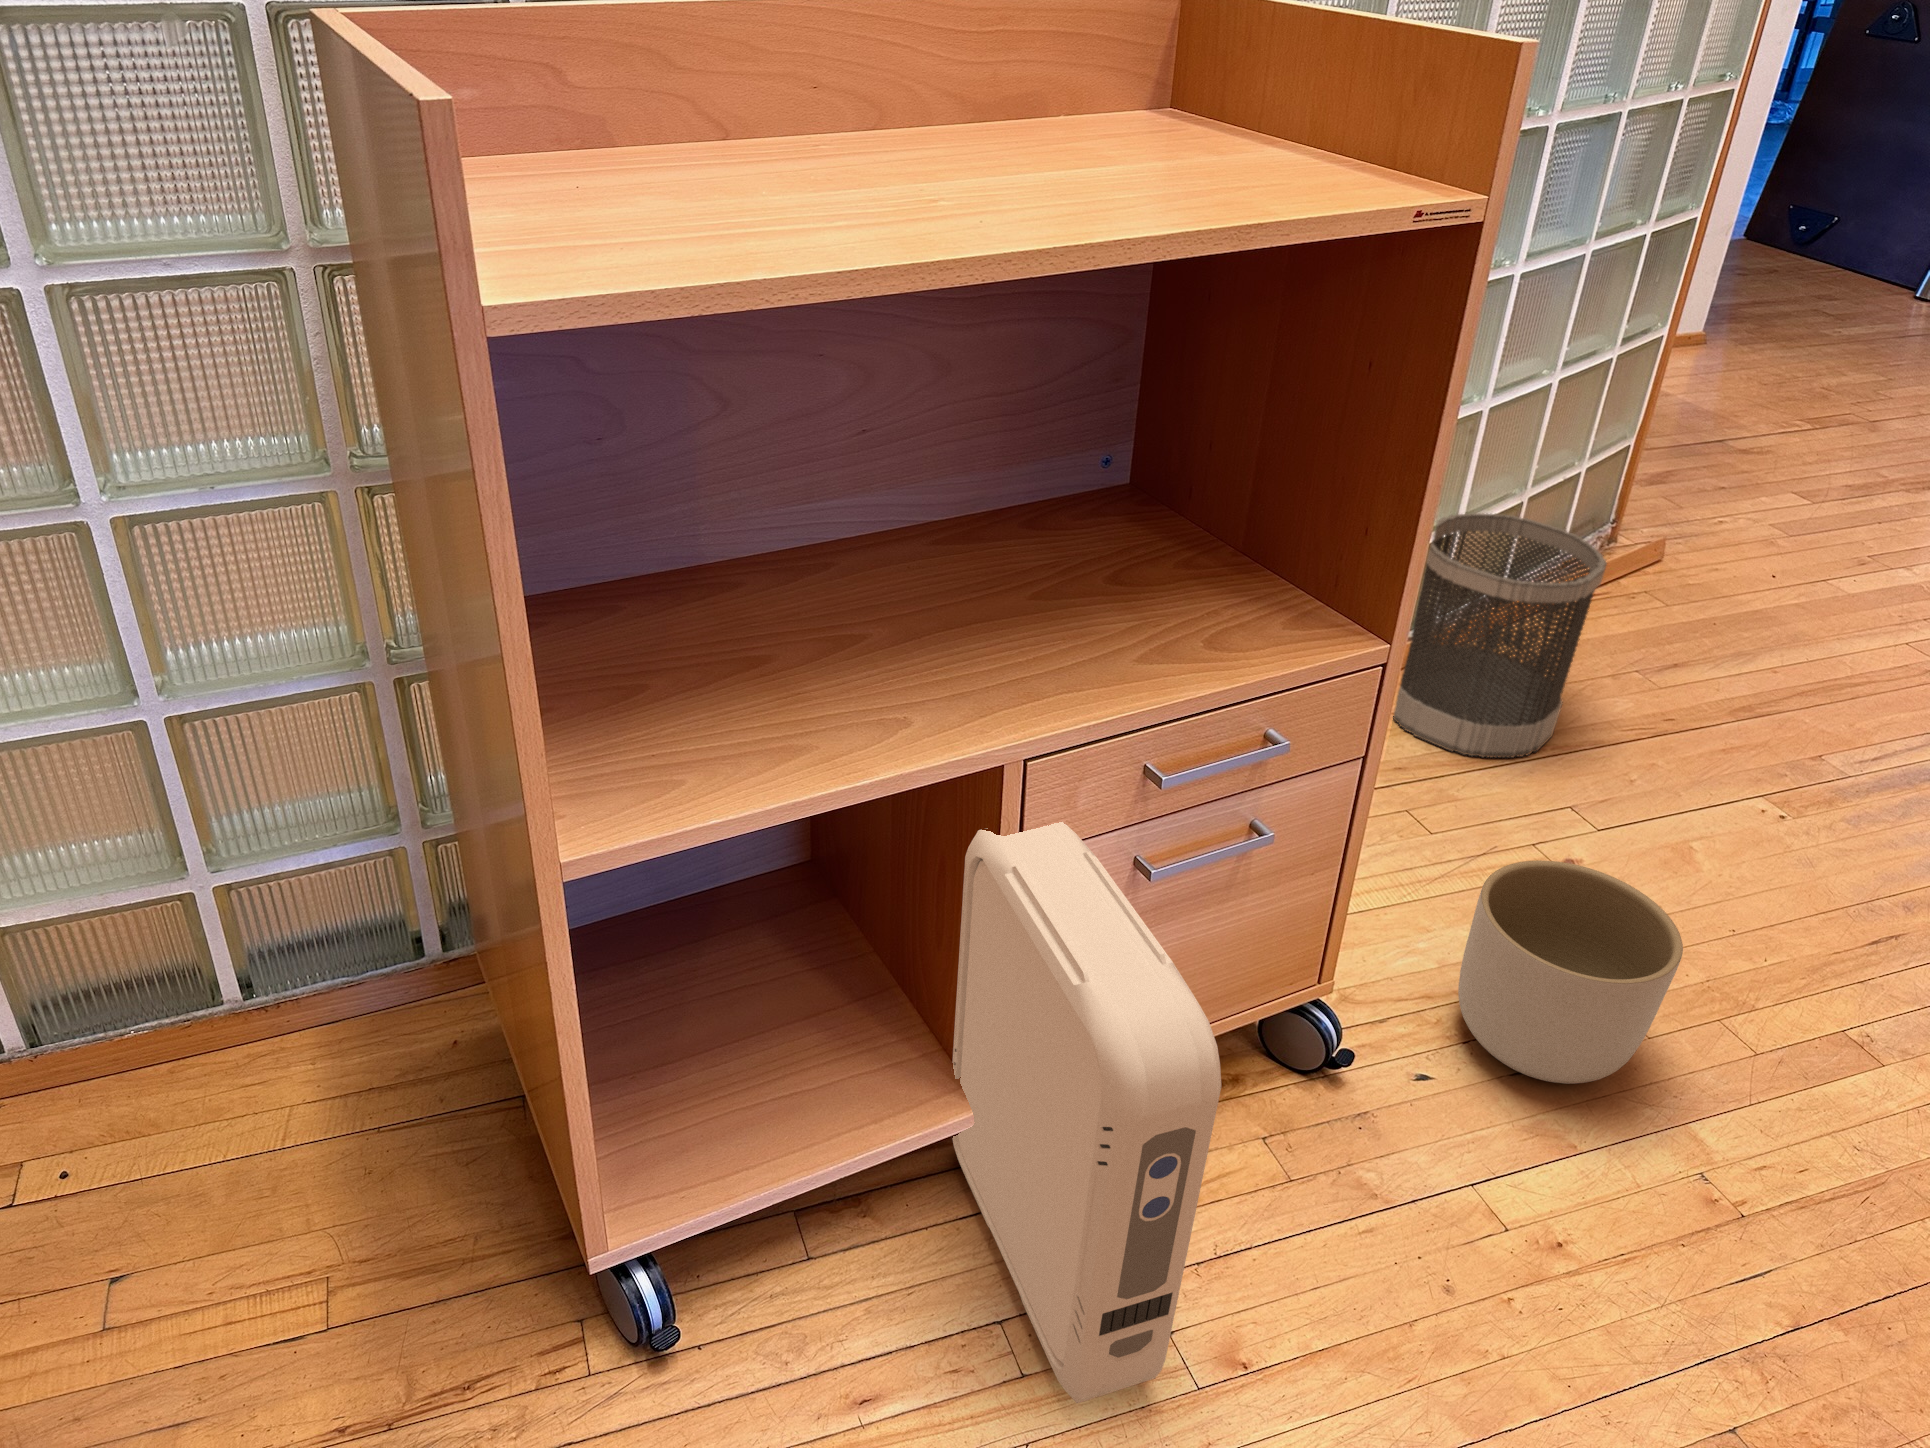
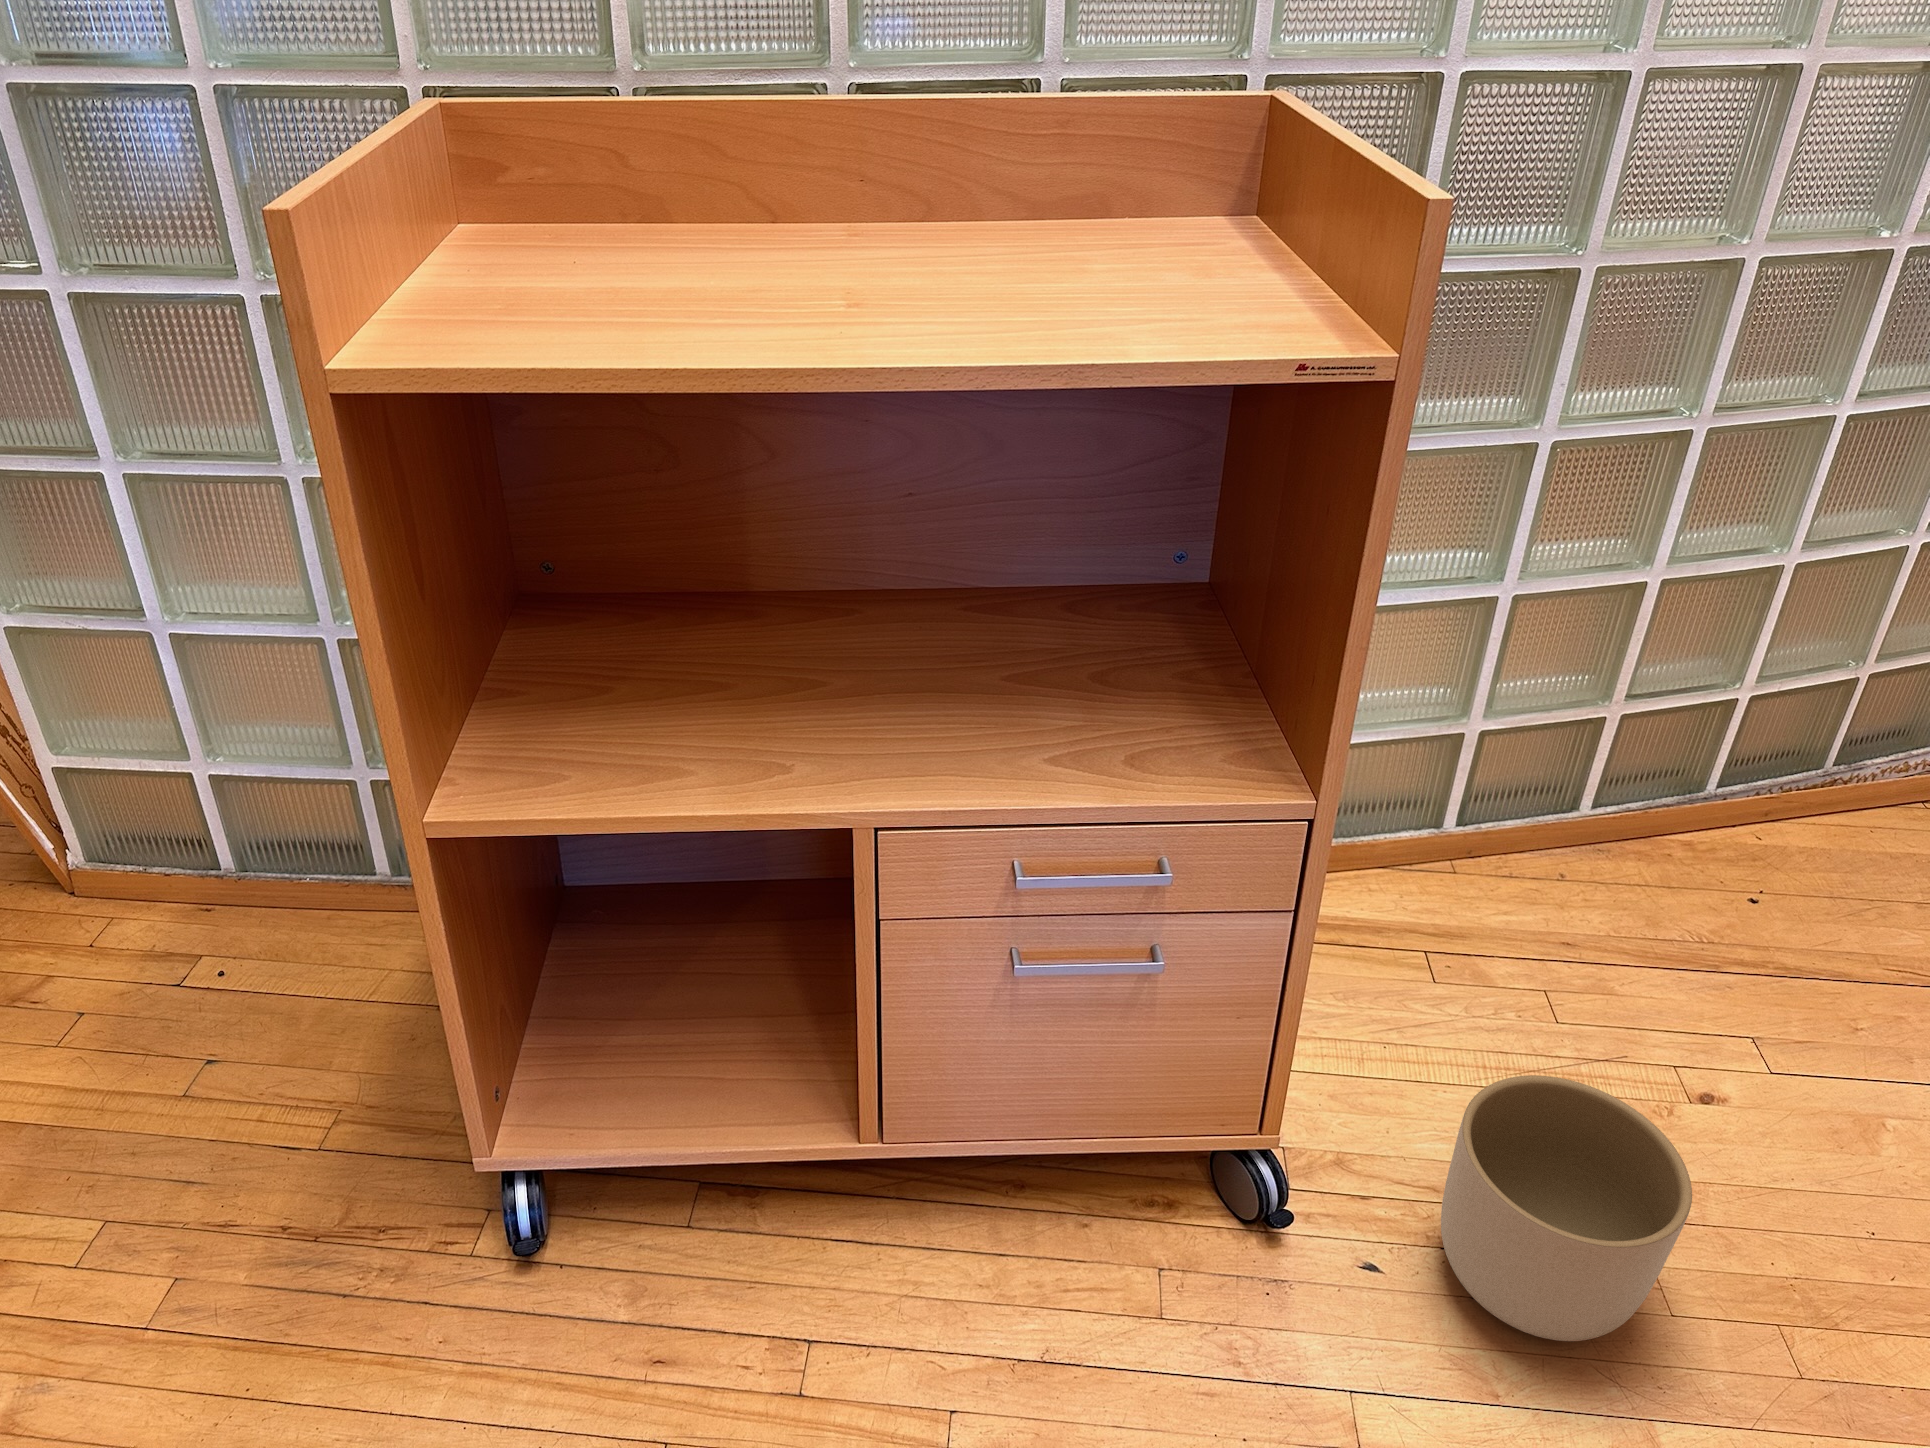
wastebasket: present [1393,513,1607,758] -> none [1595,673,1882,971]
air purifier: present [952,822,1221,1403] -> none [797,884,939,1442]

